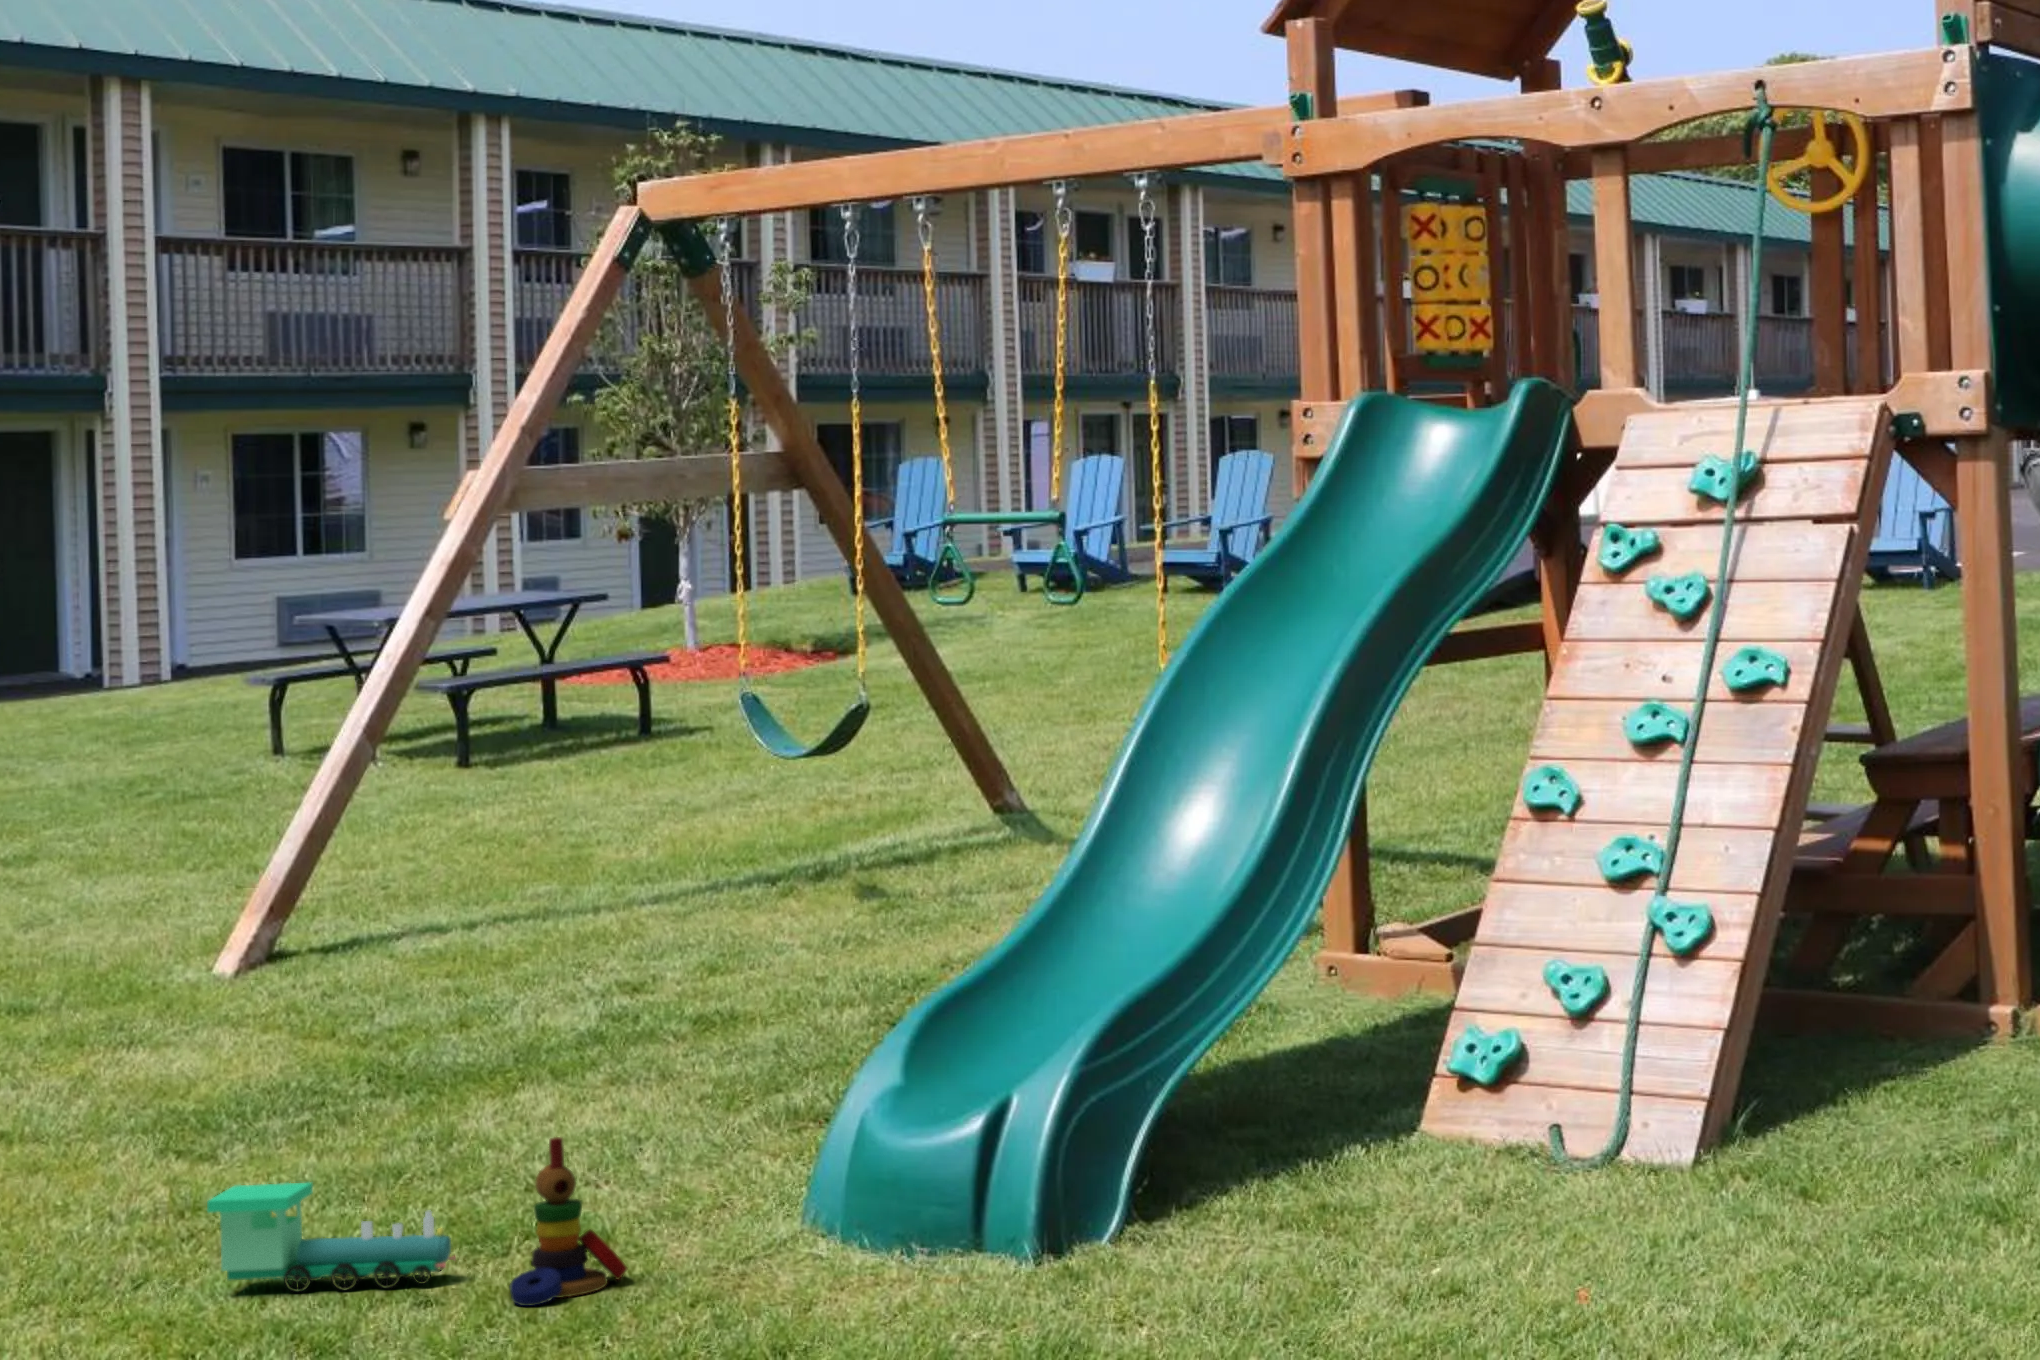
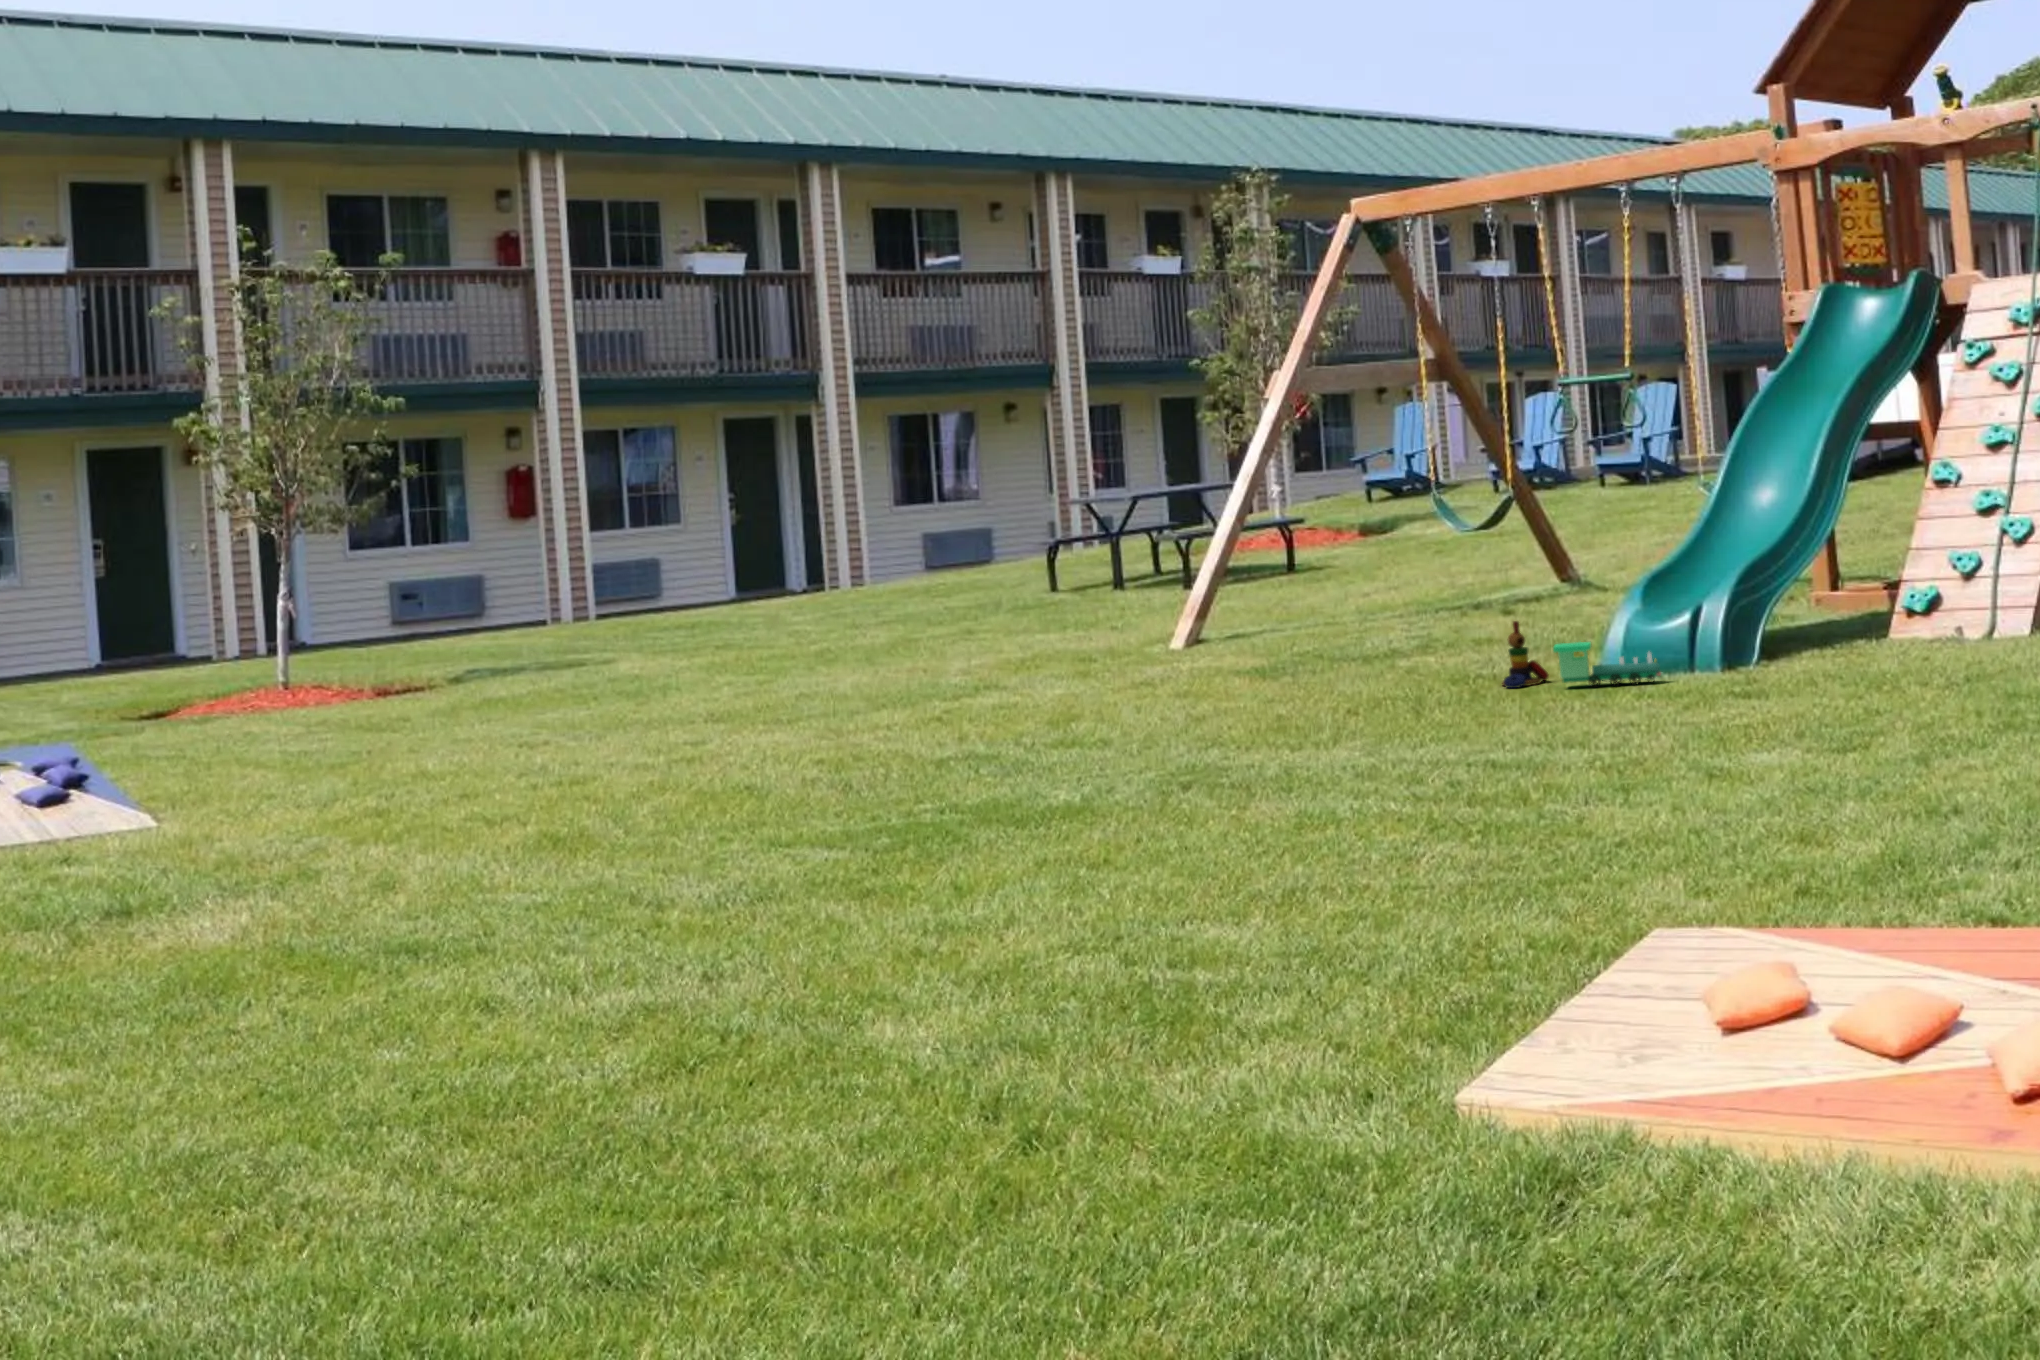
toy train: present [207,1183,456,1292] -> present [1553,642,1661,686]

